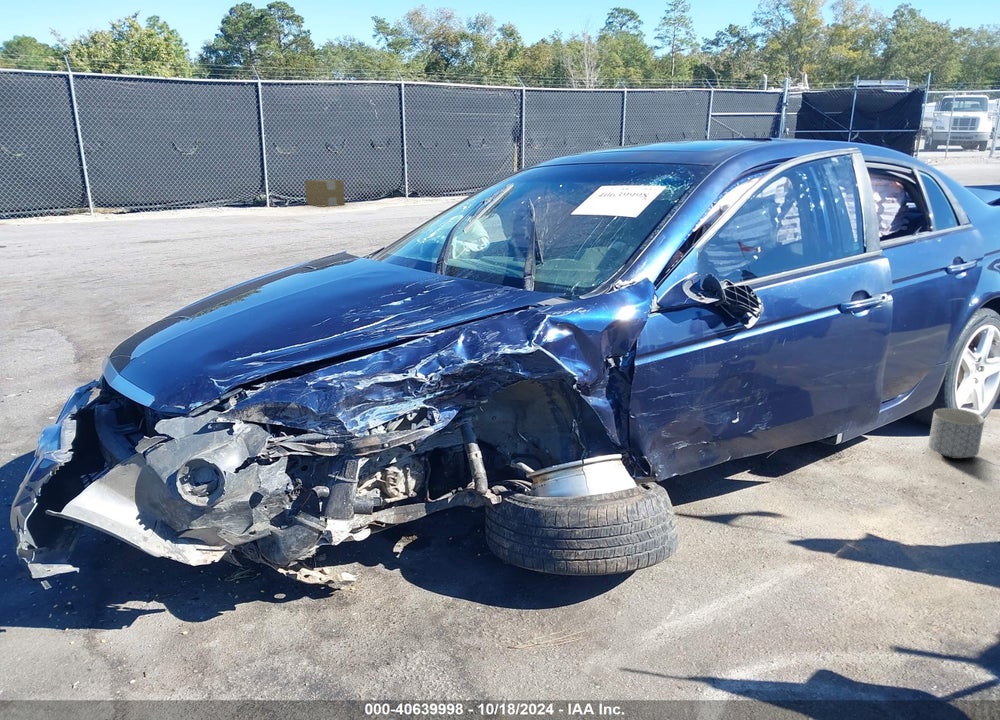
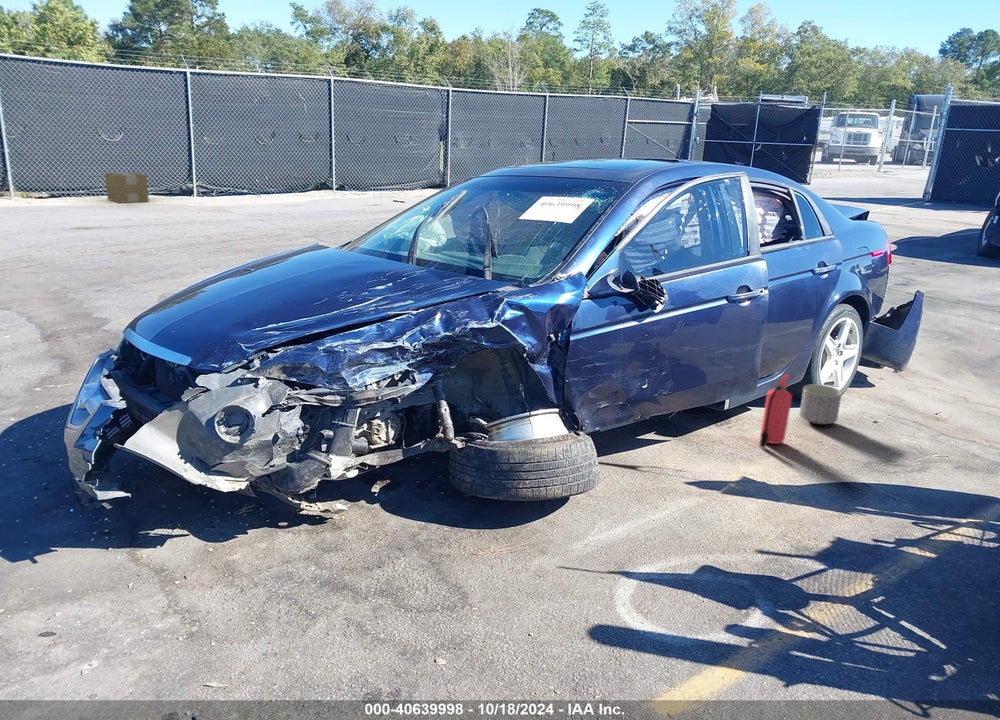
cardboard box: present [305,179,345,207] -> present [105,173,149,203]
fire extinguisher: none [880,398,923,490] -> present [760,374,792,447]

